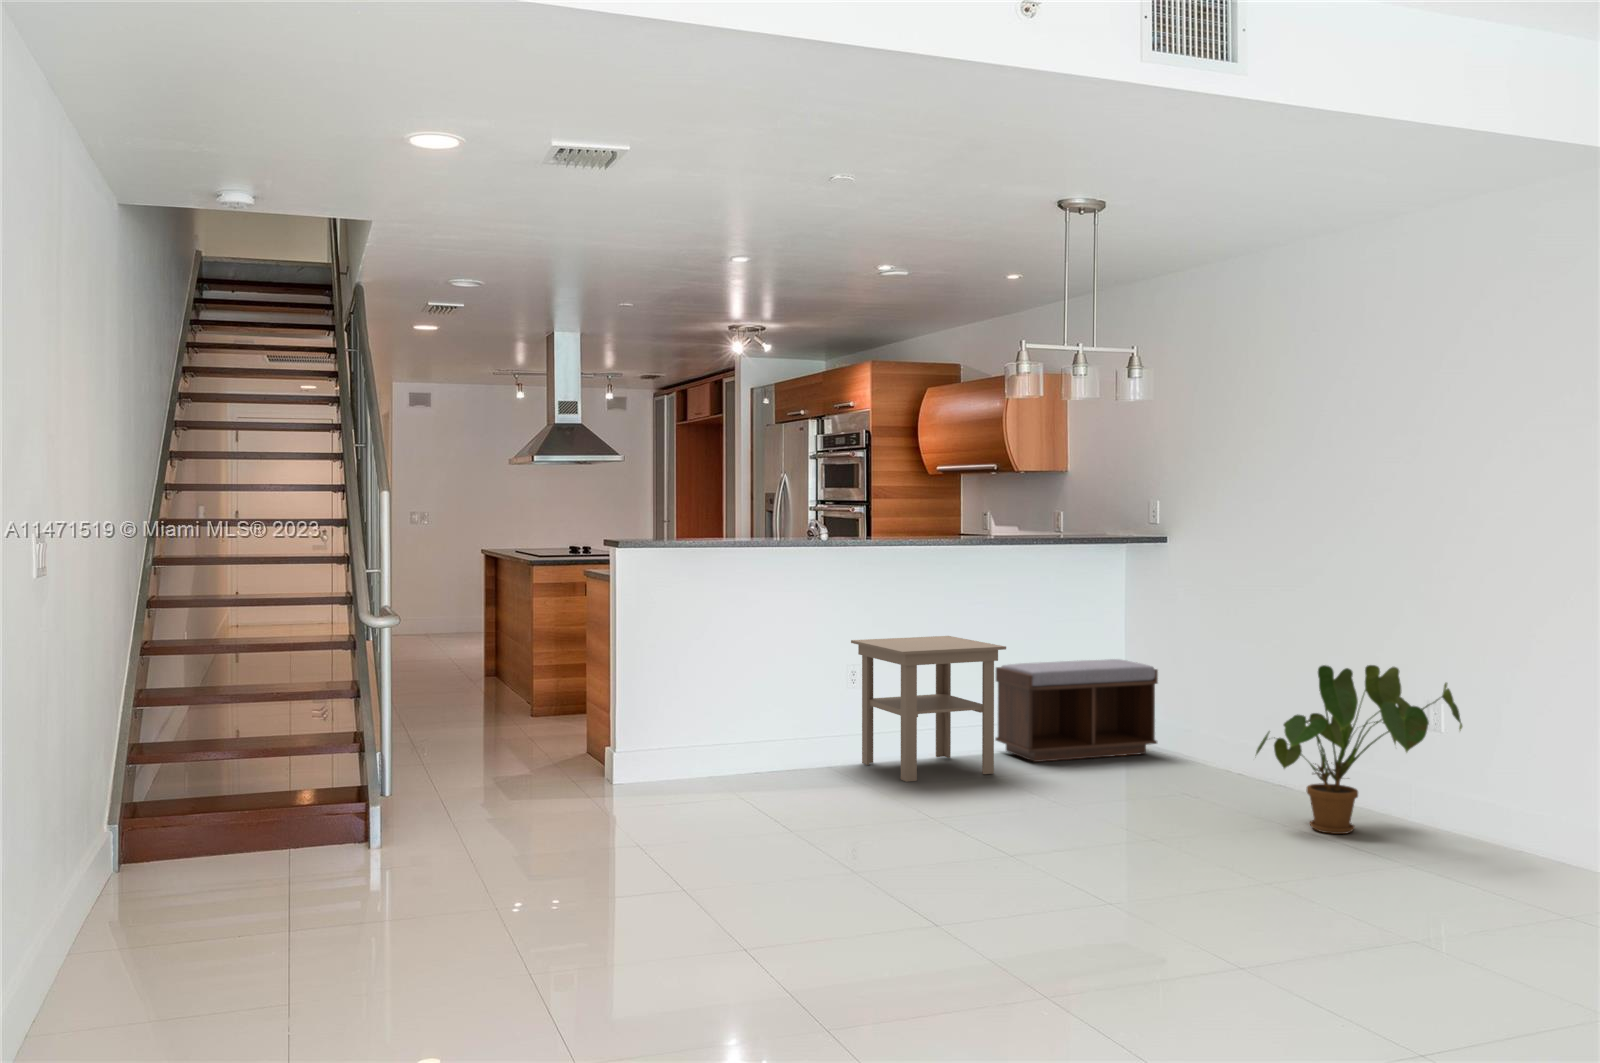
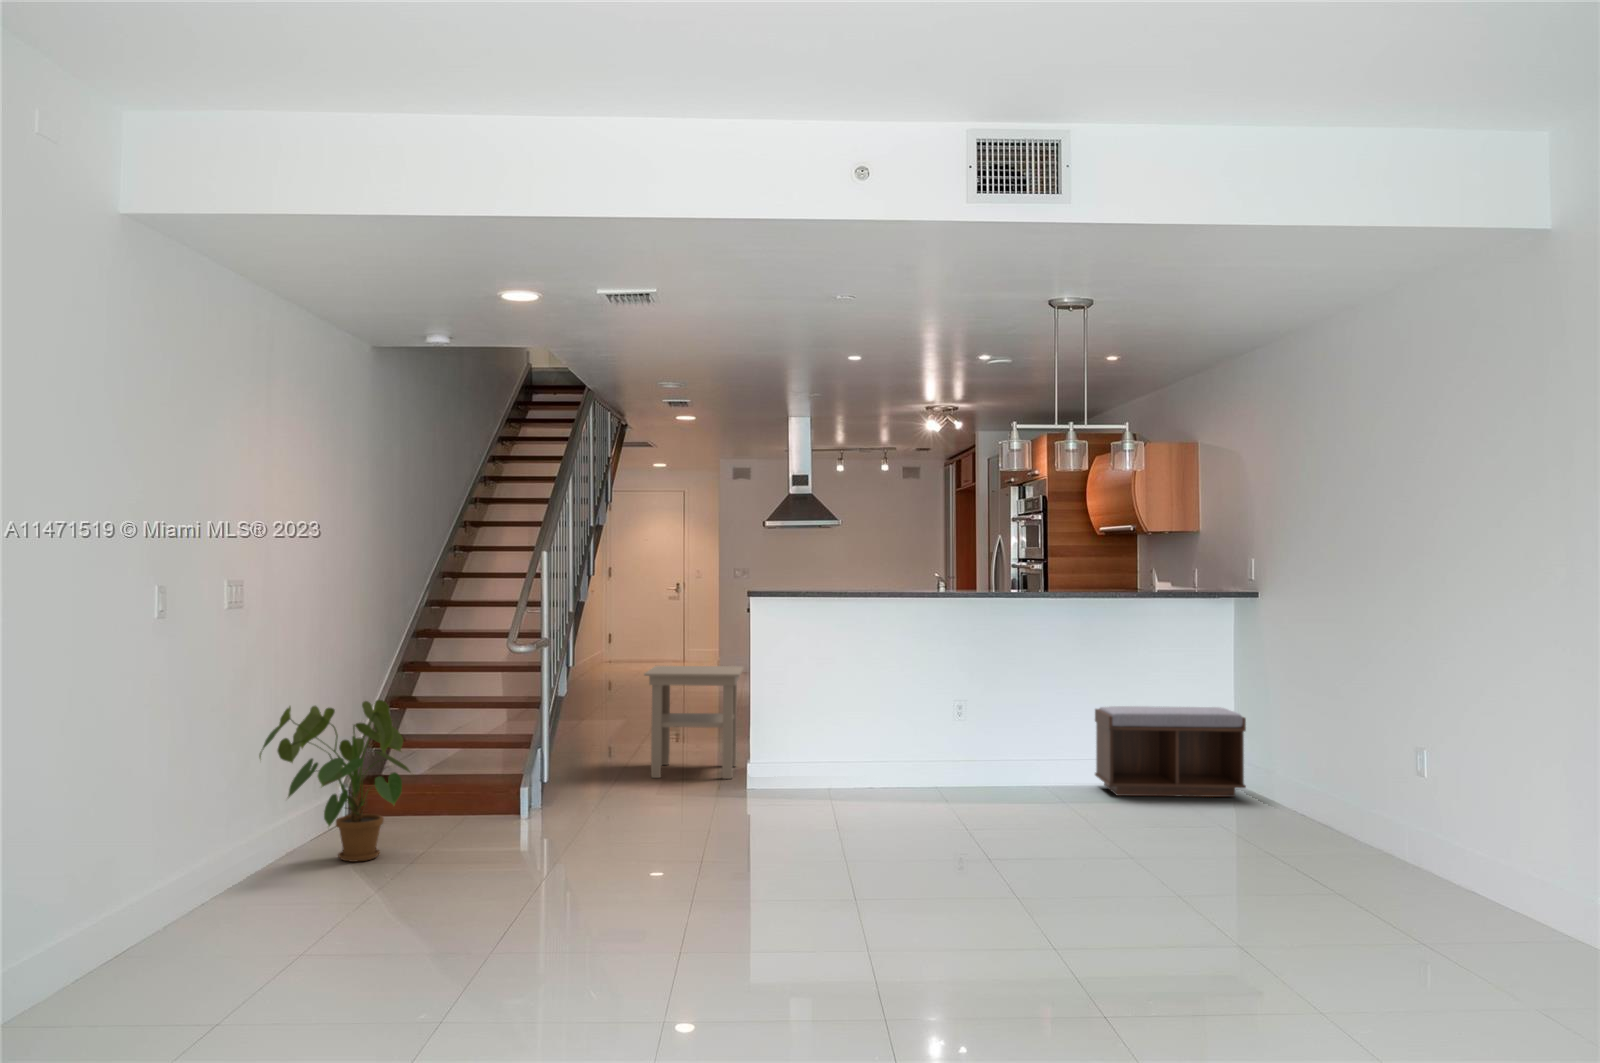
side table: present [851,636,1006,782] -> present [644,666,744,779]
house plant: present [1256,665,1462,834] -> present [259,700,410,862]

